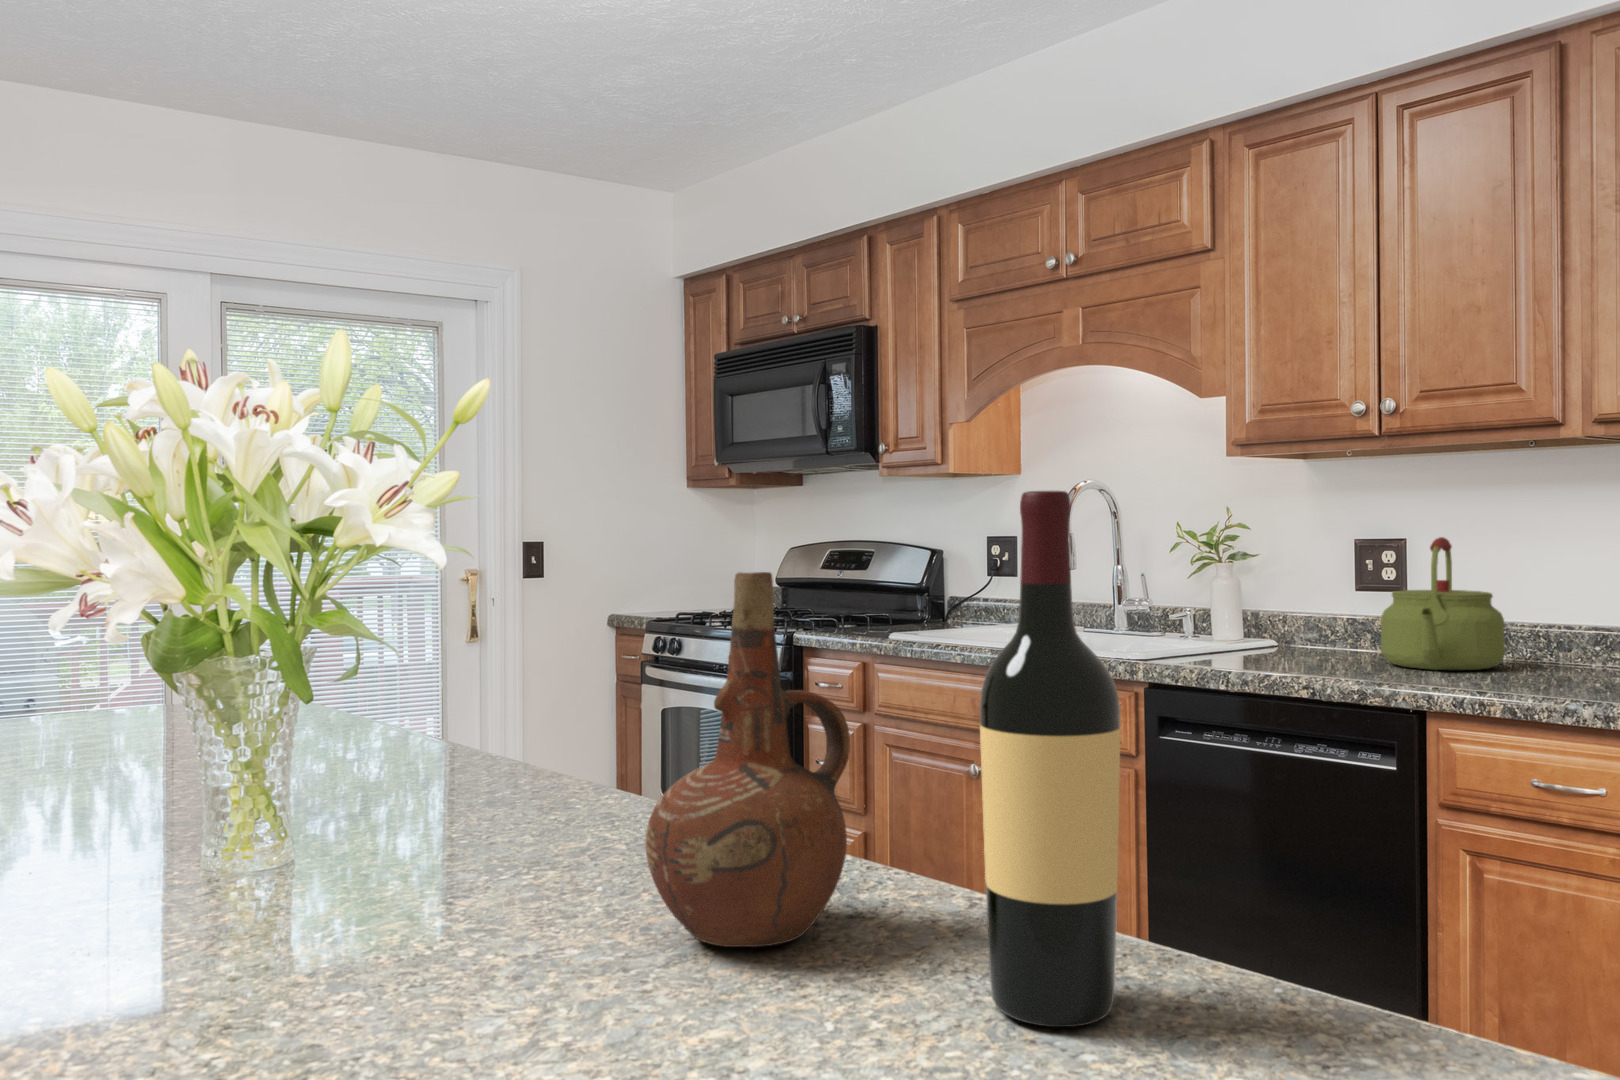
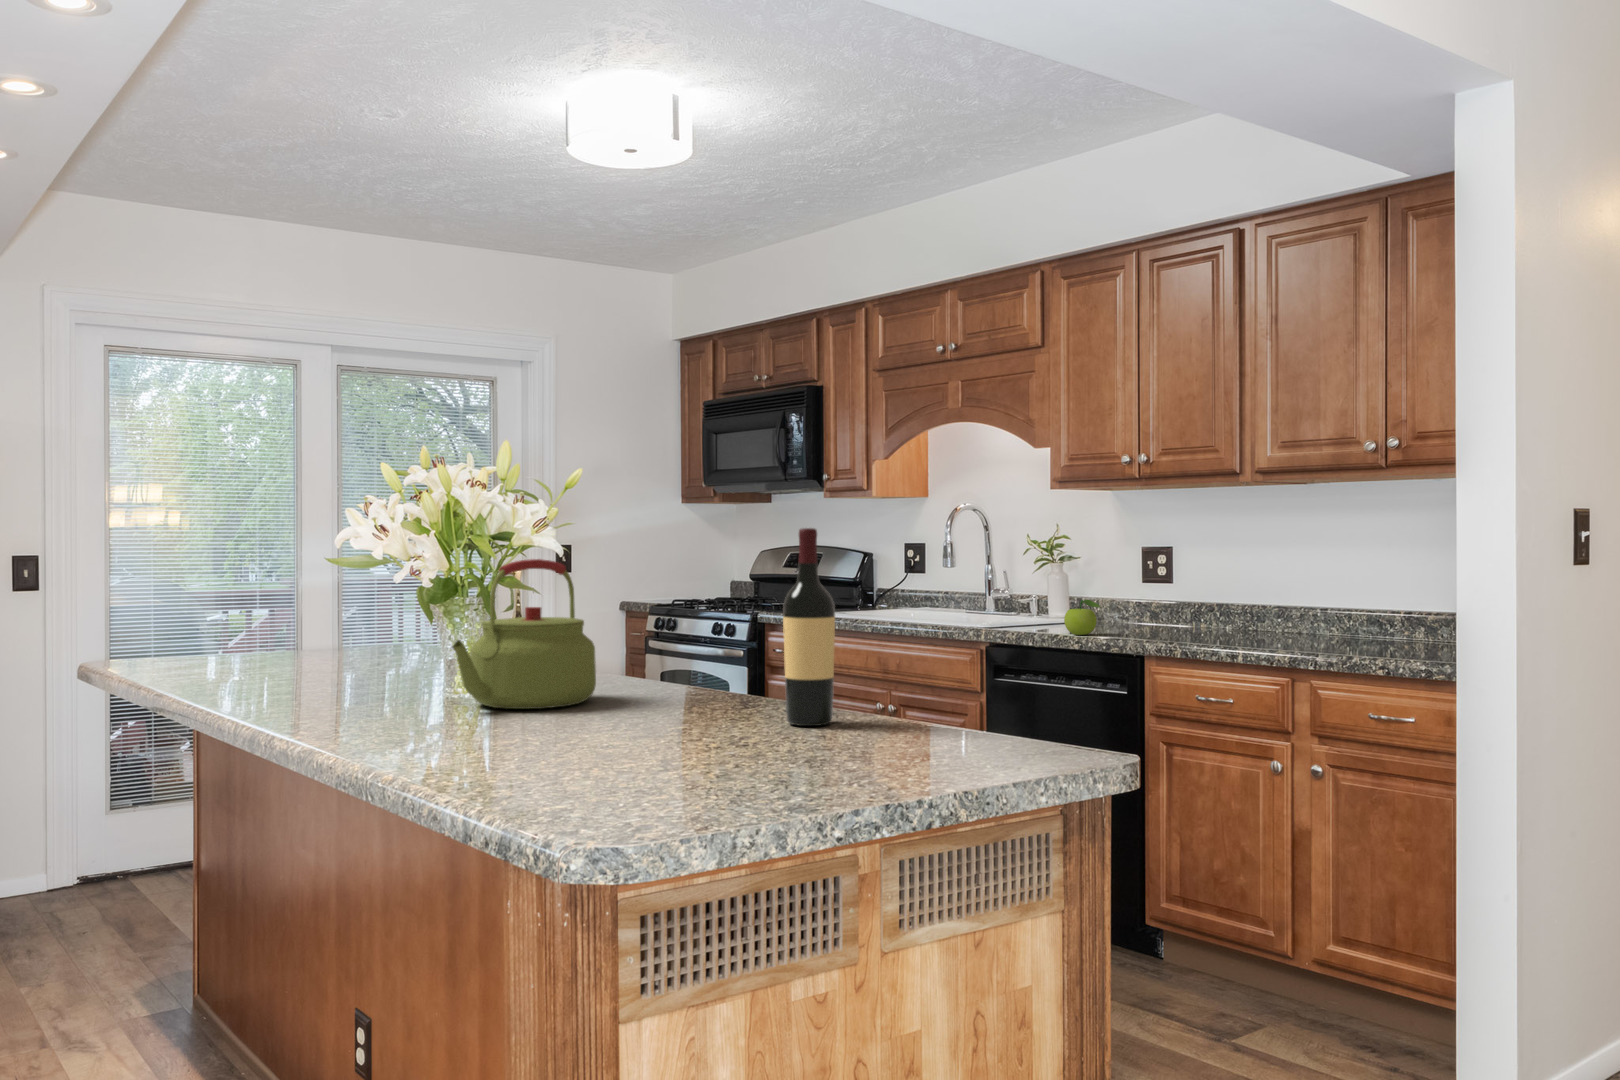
kettle: present [1381,537,1505,670] -> present [452,559,596,709]
ceramic pitcher: present [645,572,850,947] -> none [656,559,743,712]
fruit: none [1275,620,1340,674] -> present [1064,600,1100,635]

